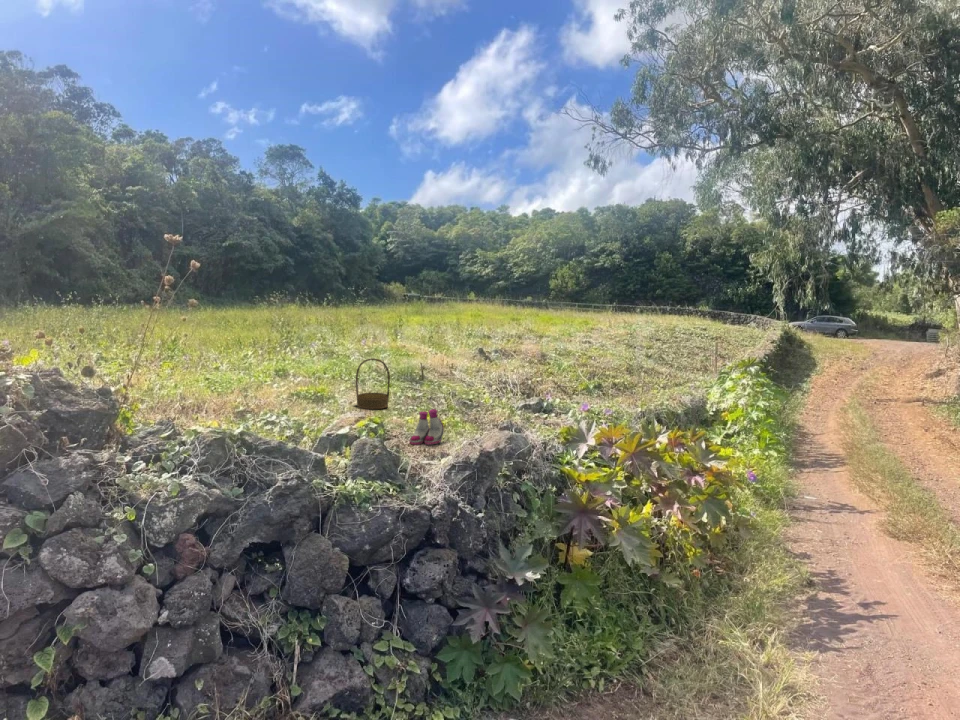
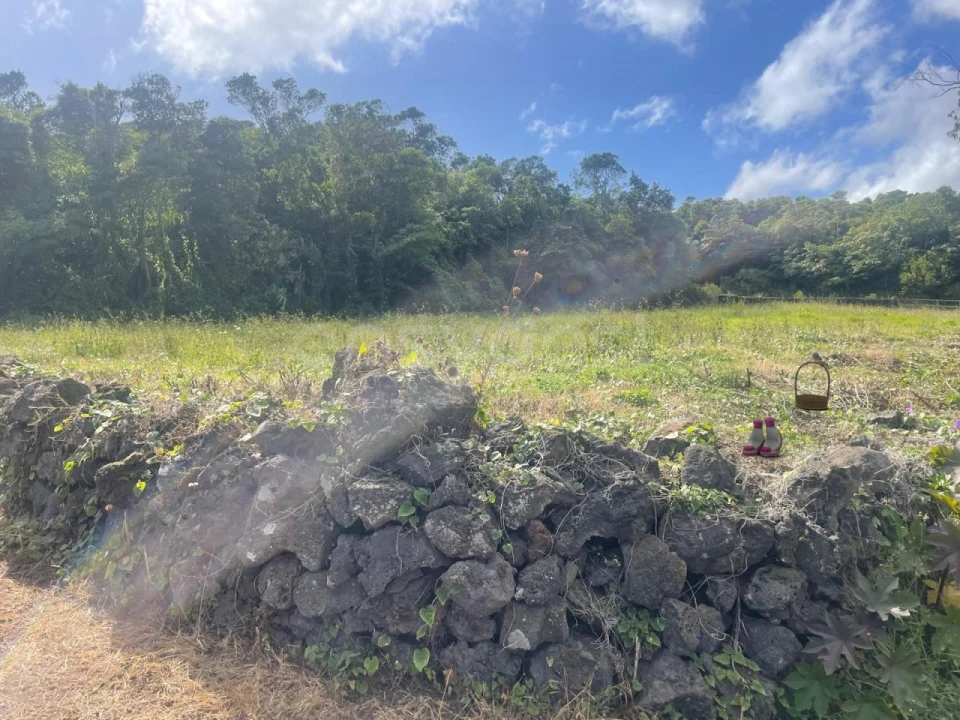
basket: present [356,359,390,409] -> present [795,362,830,410]

